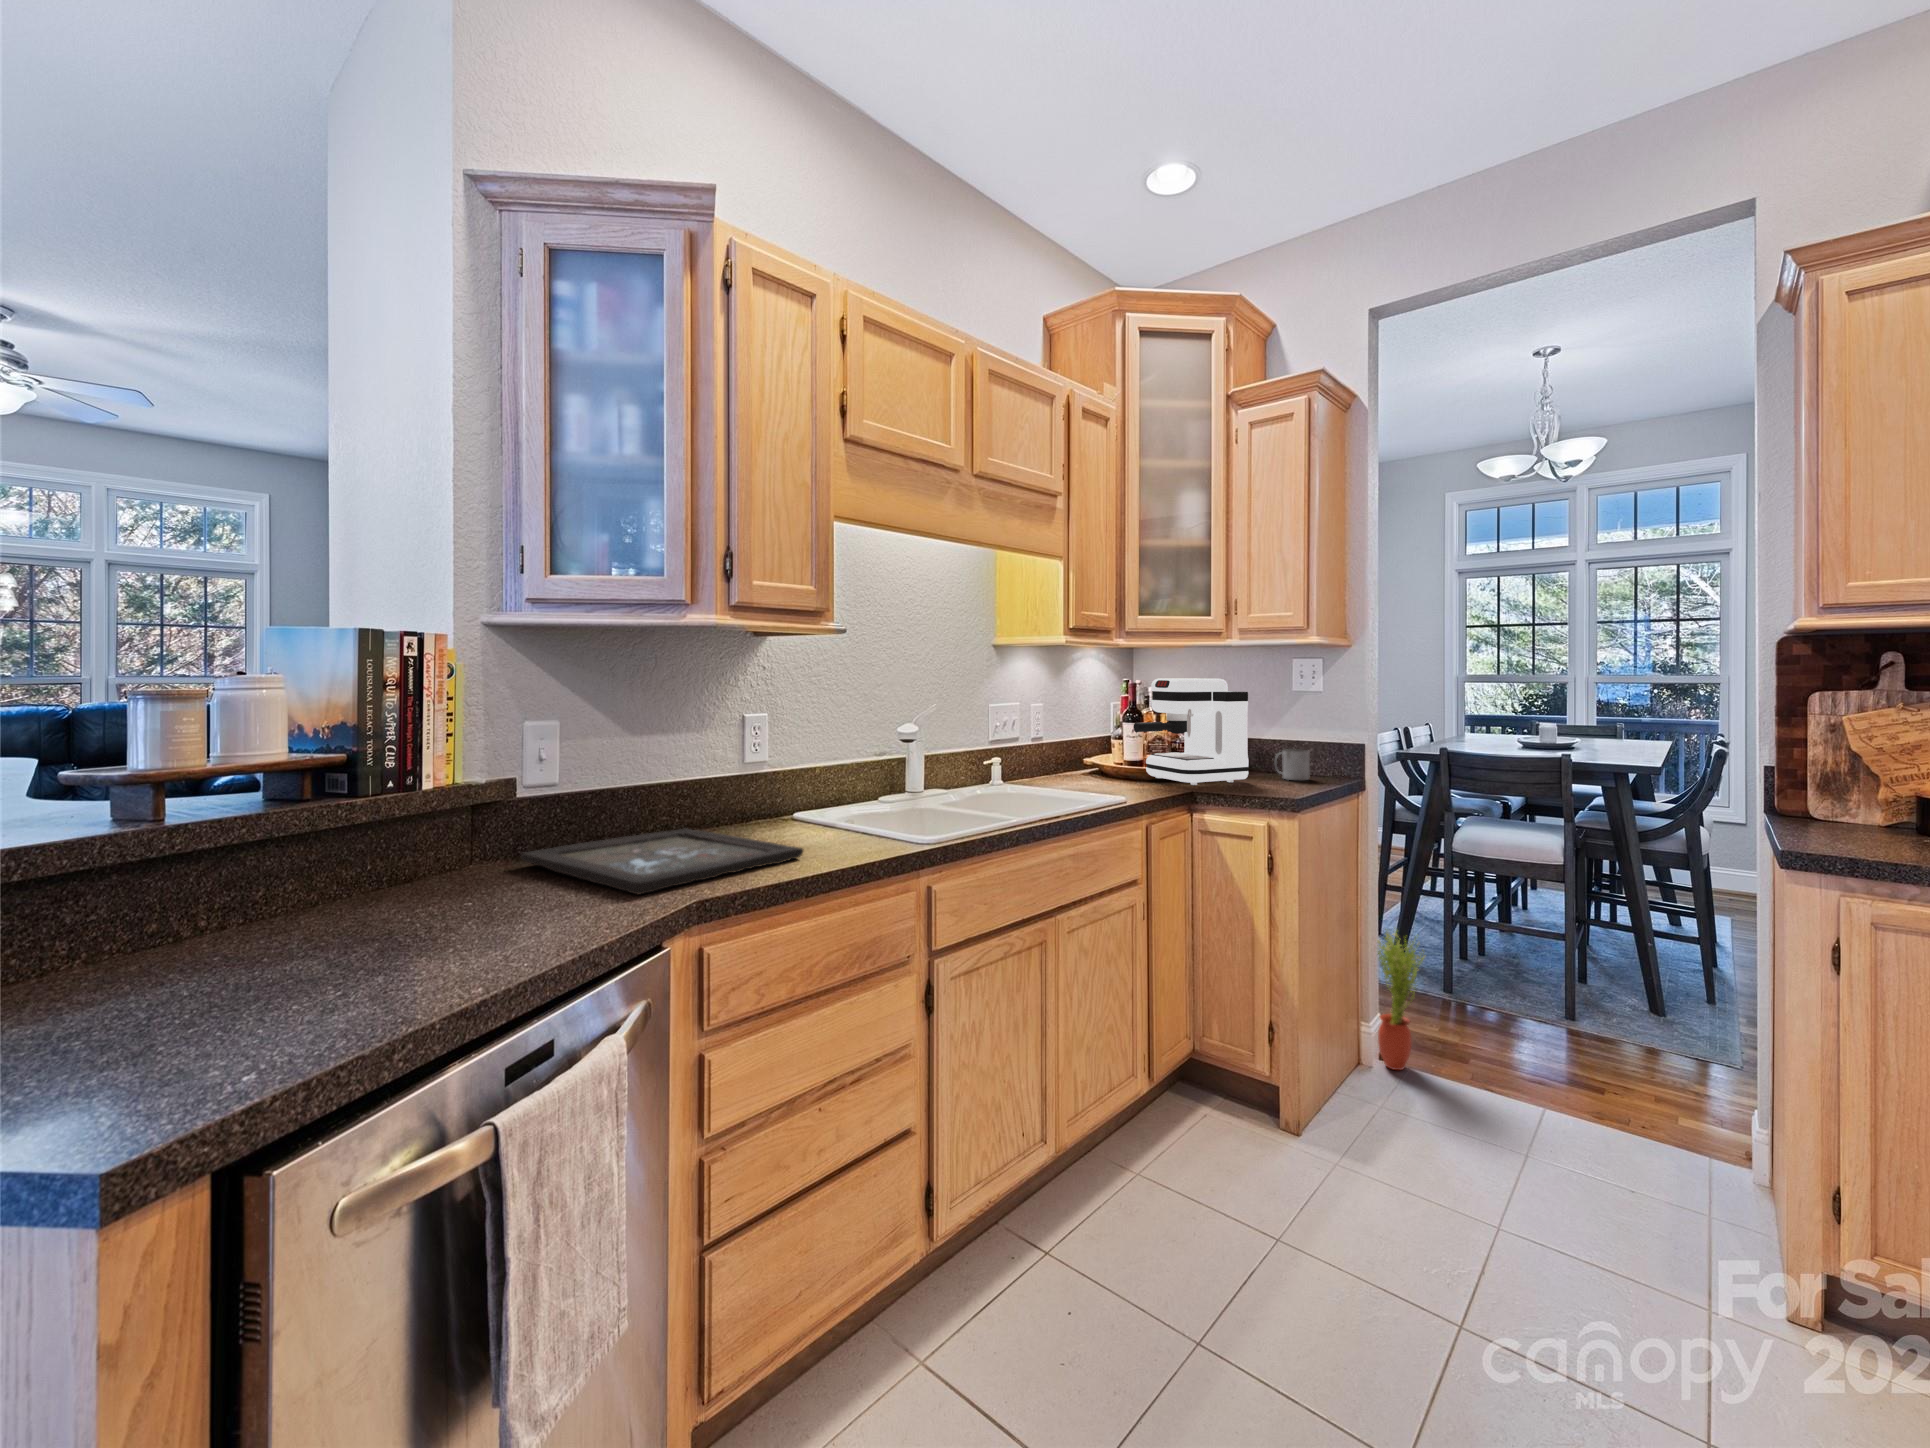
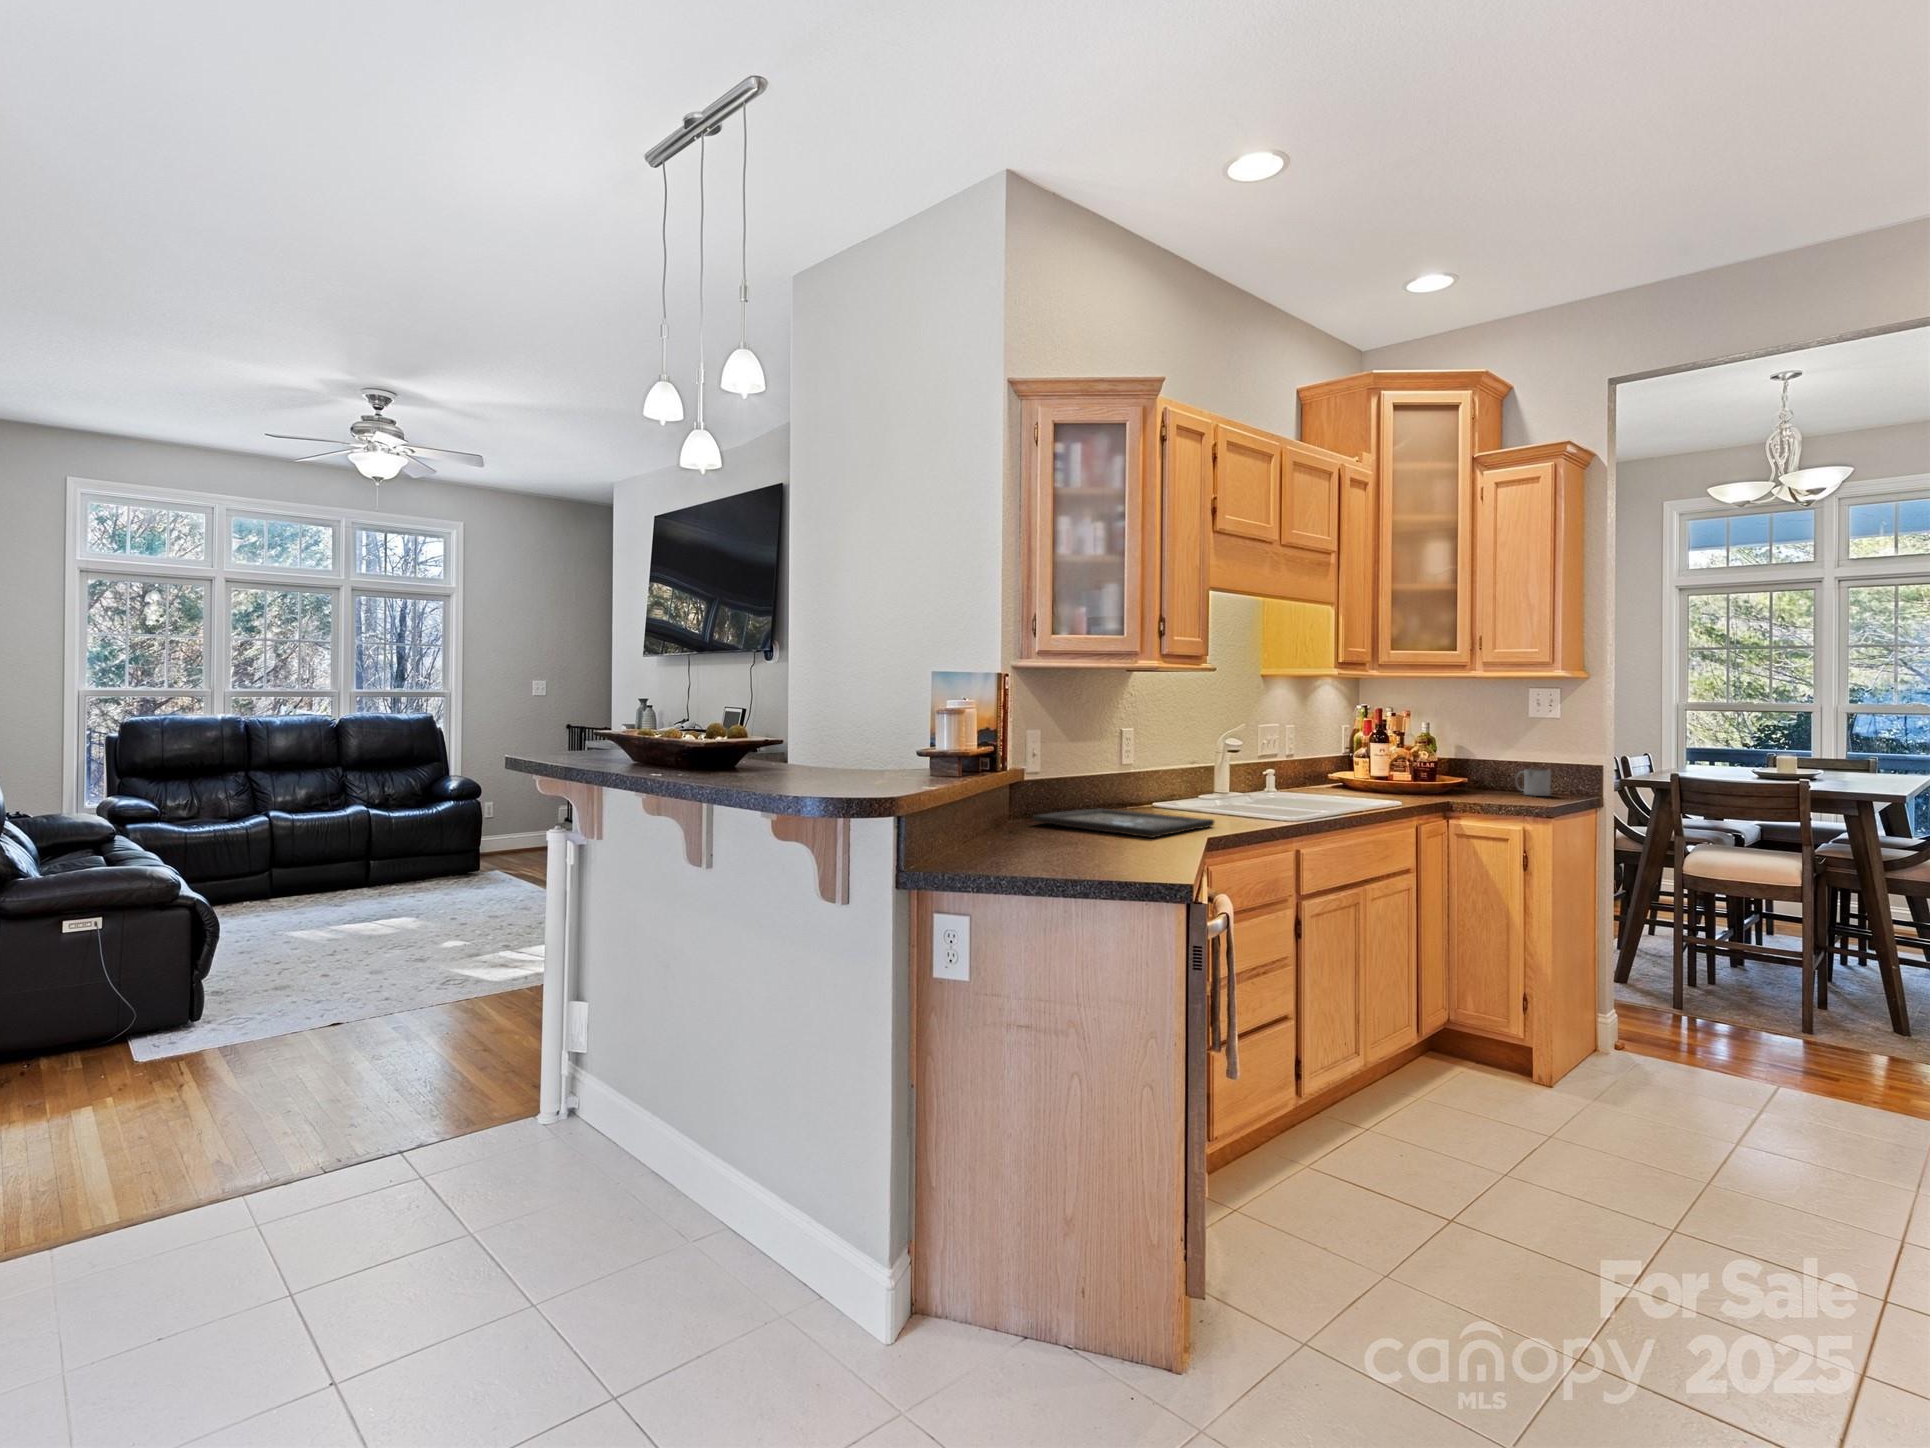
coffee maker: present [1133,678,1249,785] -> none [1389,705,1495,797]
potted plant: present [1377,931,1424,1070] -> none [1614,928,1663,1055]

